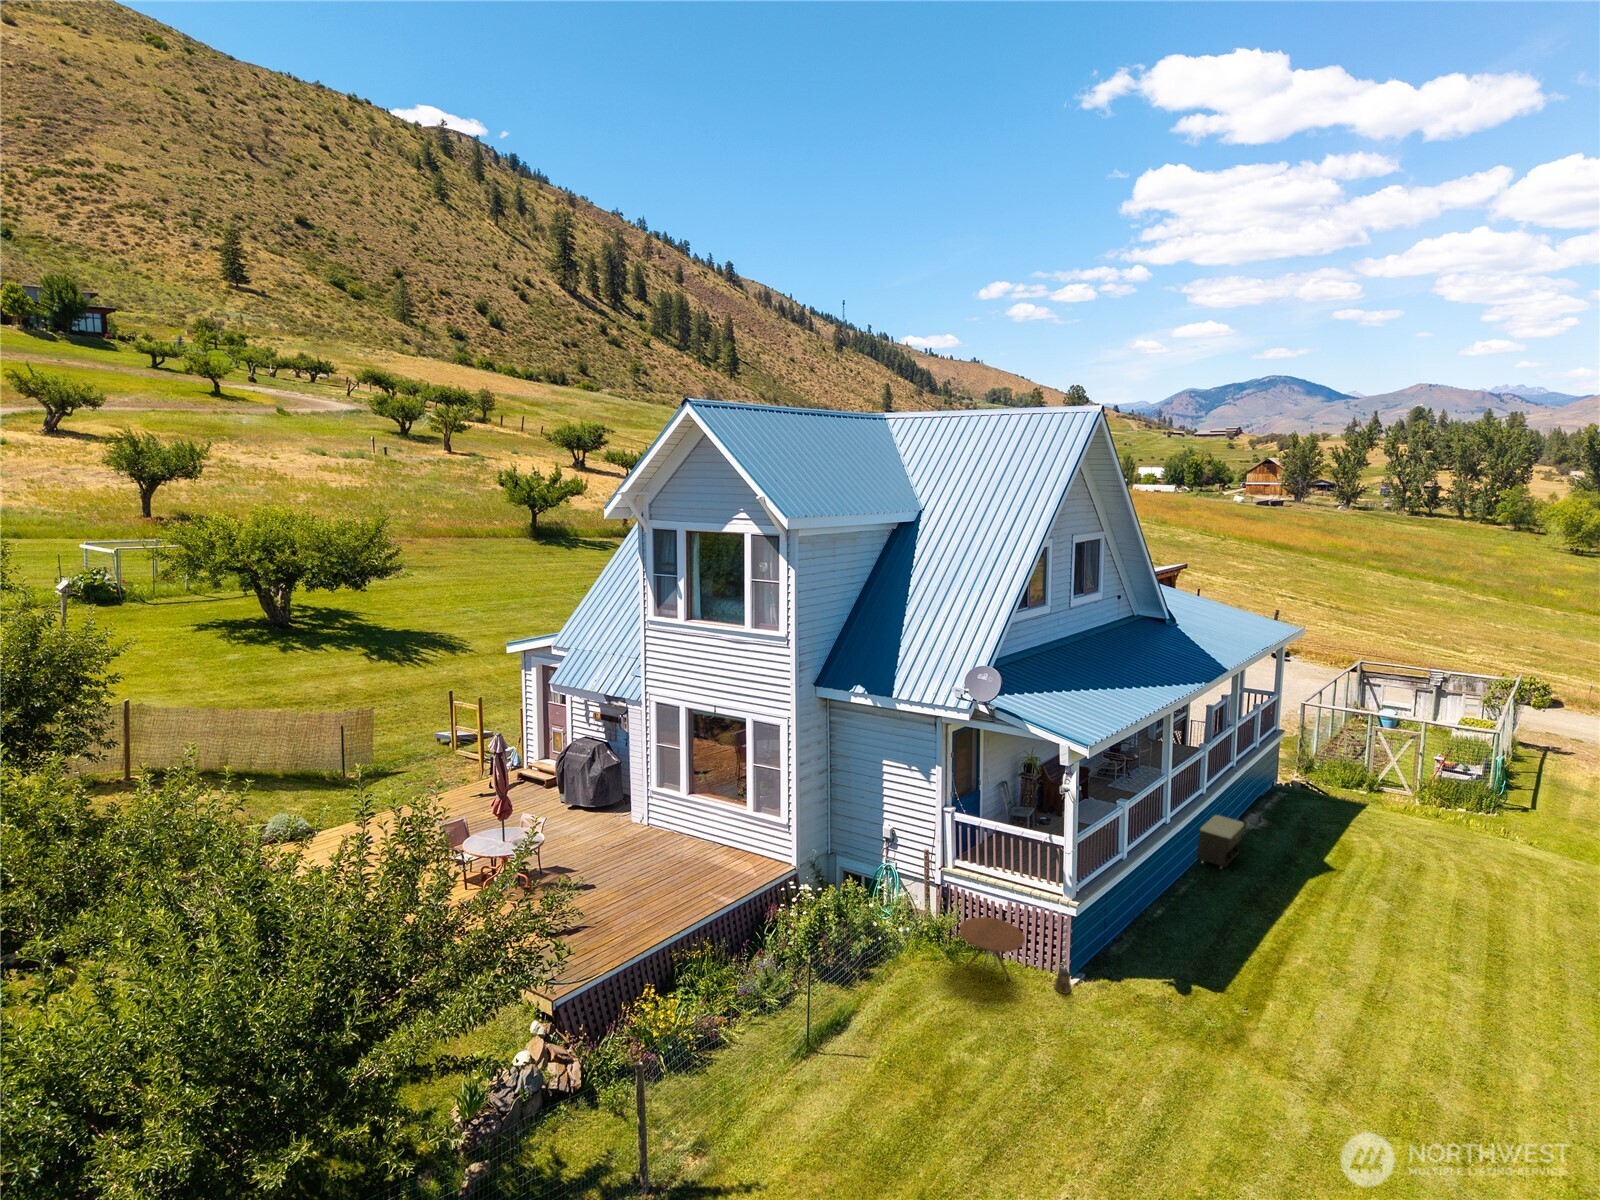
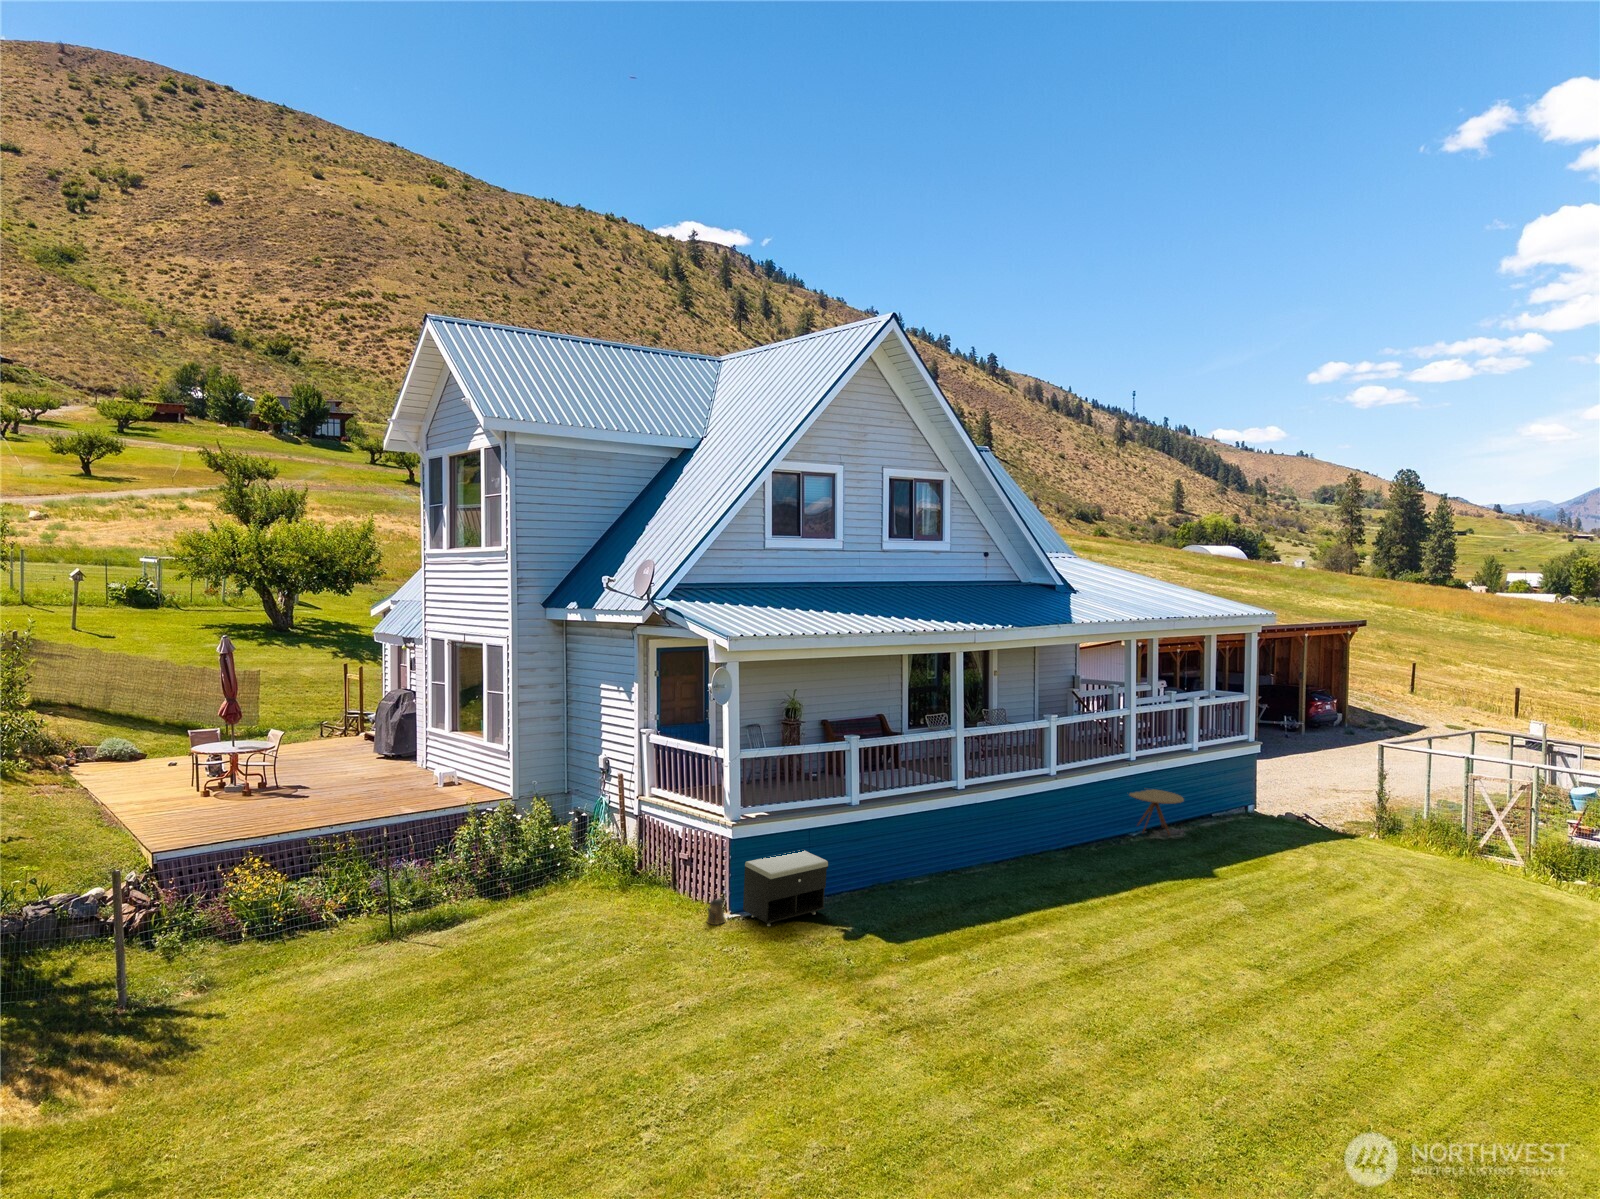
storage bench: present [1197,815,1244,868] -> present [743,851,828,926]
round table: present [960,917,1025,983] -> present [1129,789,1184,835]

